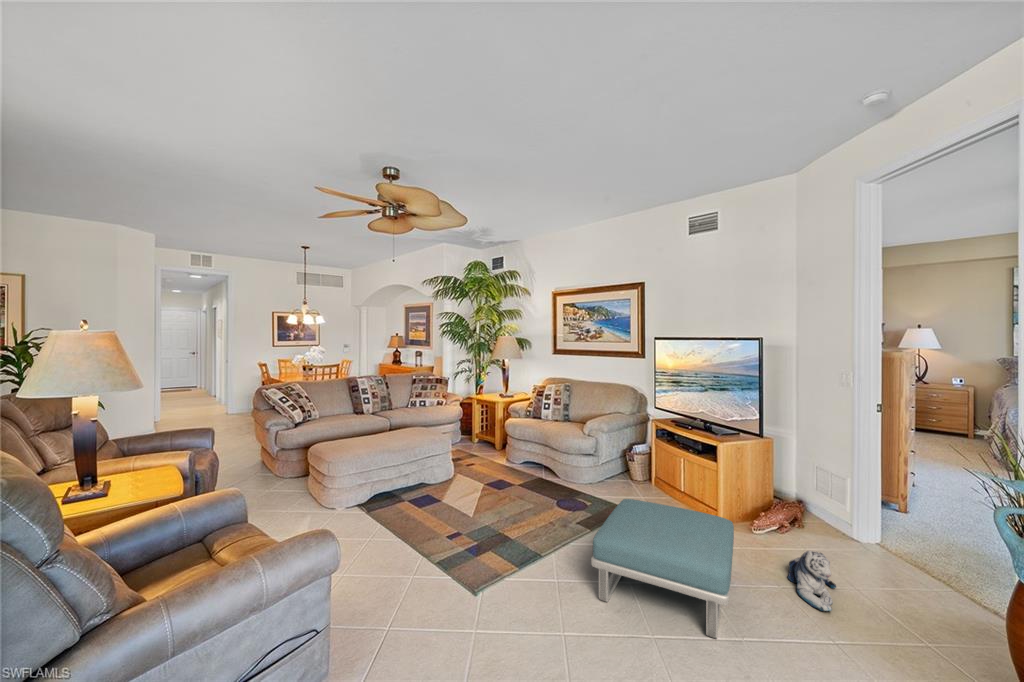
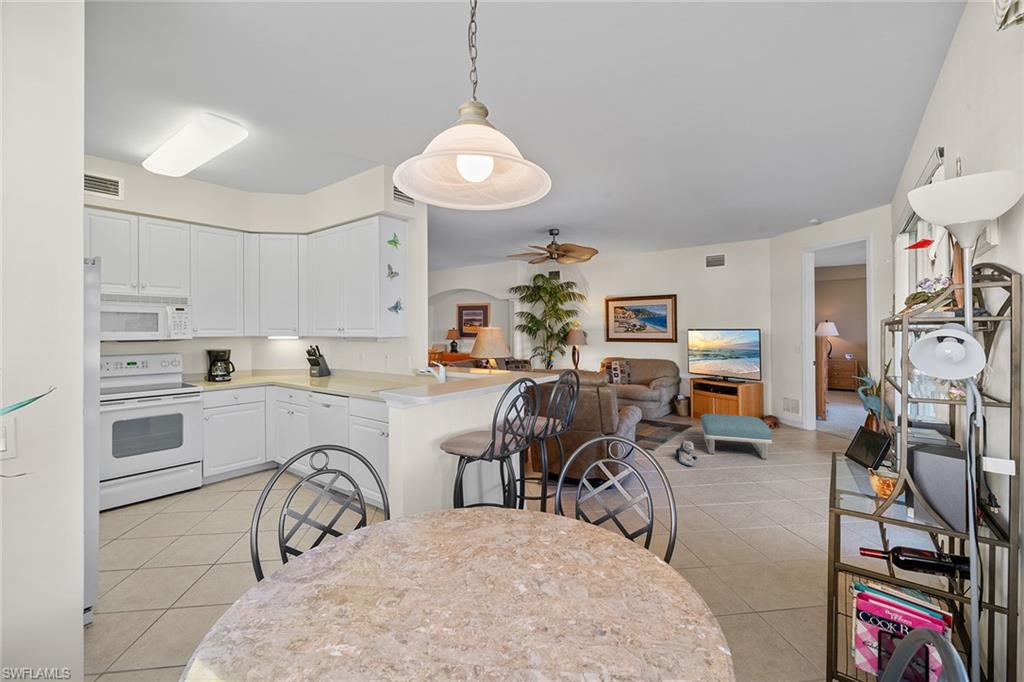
plush toy: present [787,551,836,611] -> present [675,440,697,466]

